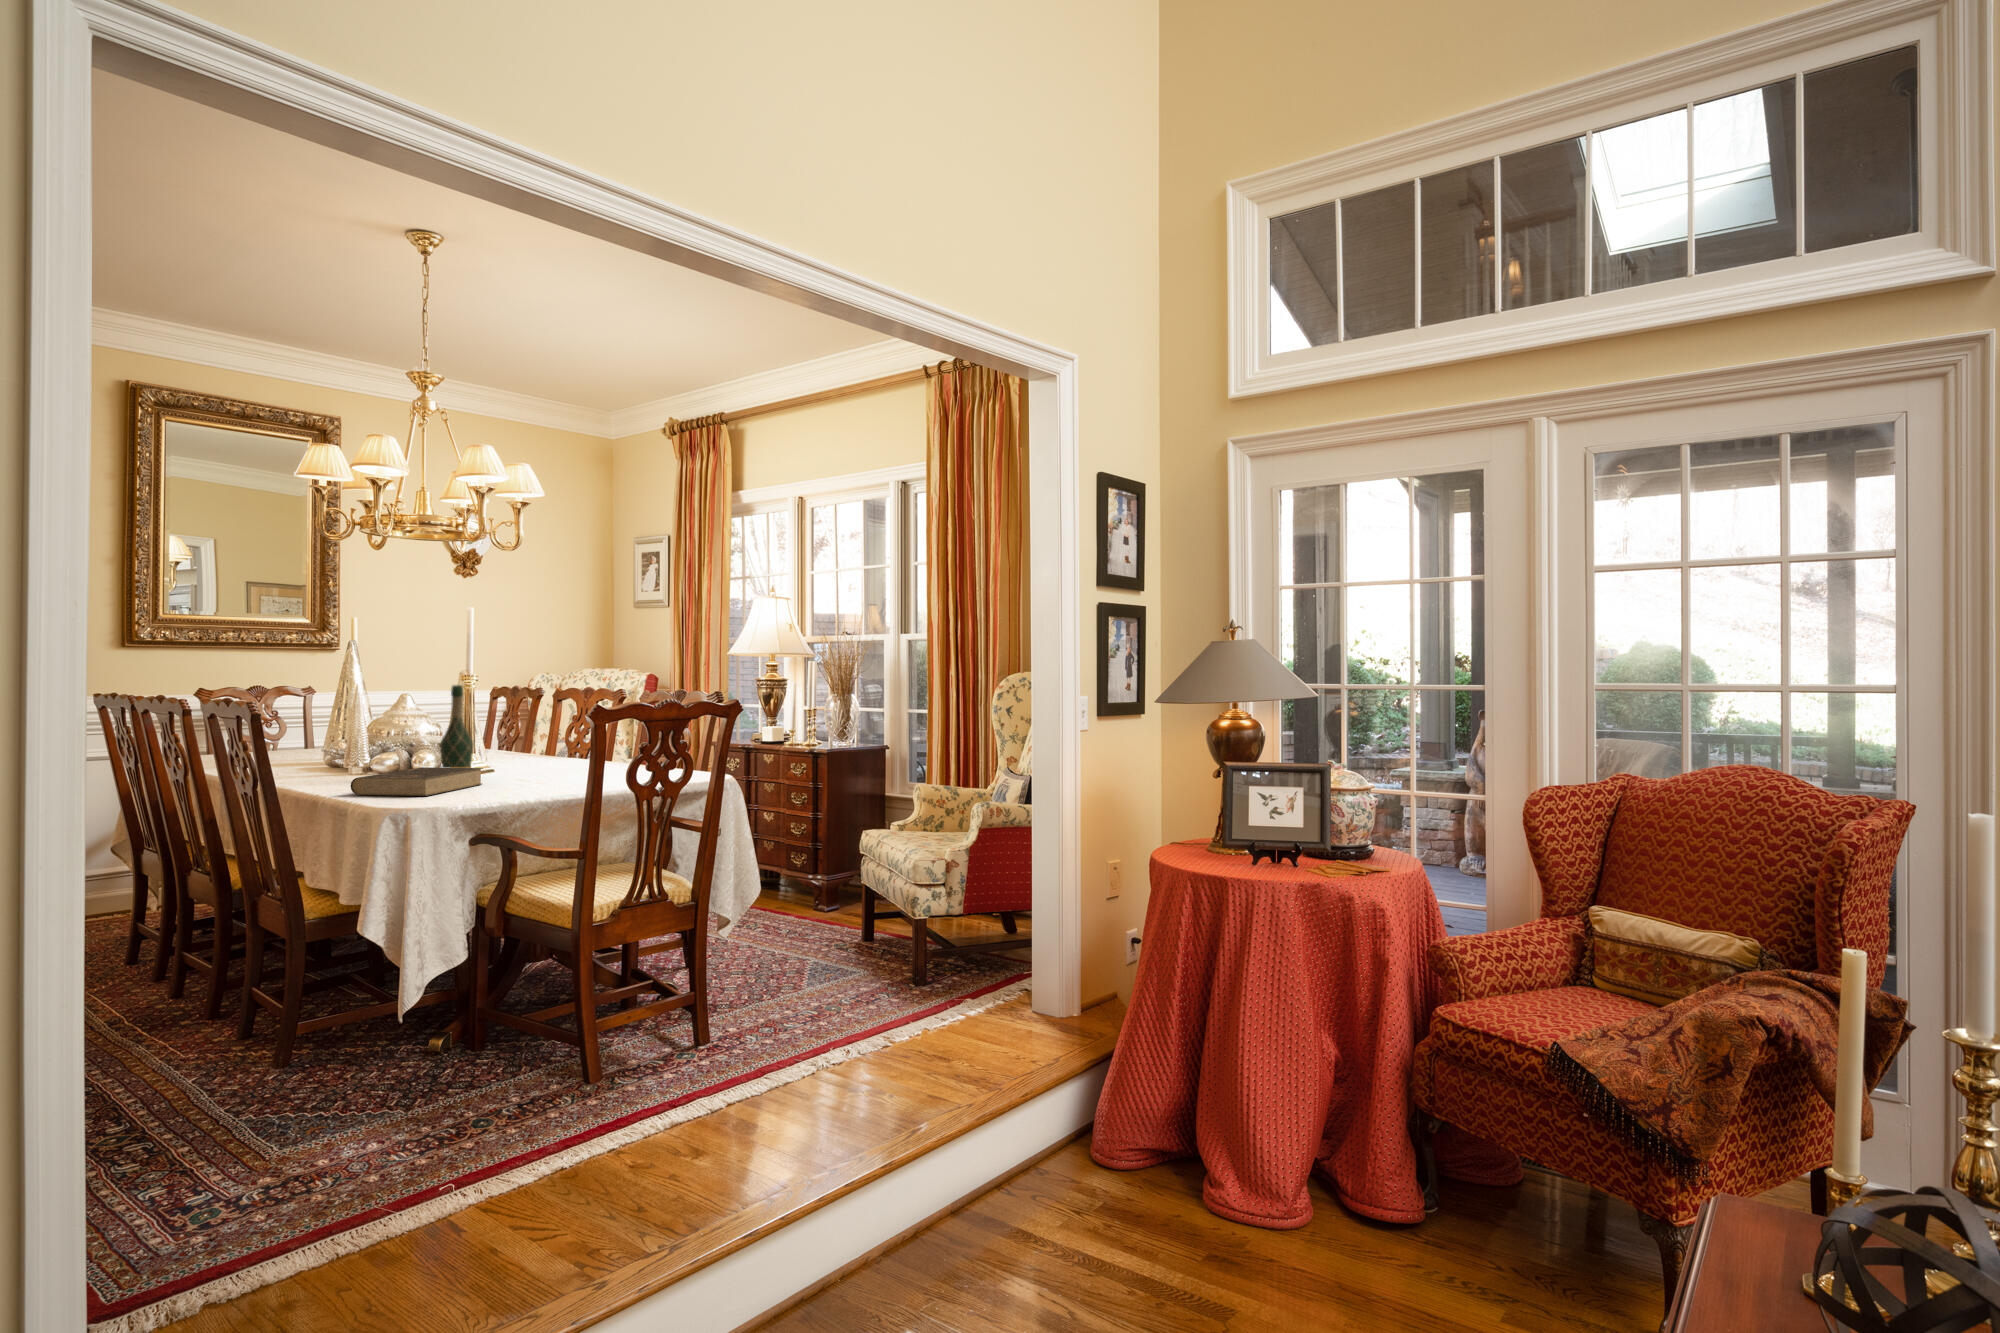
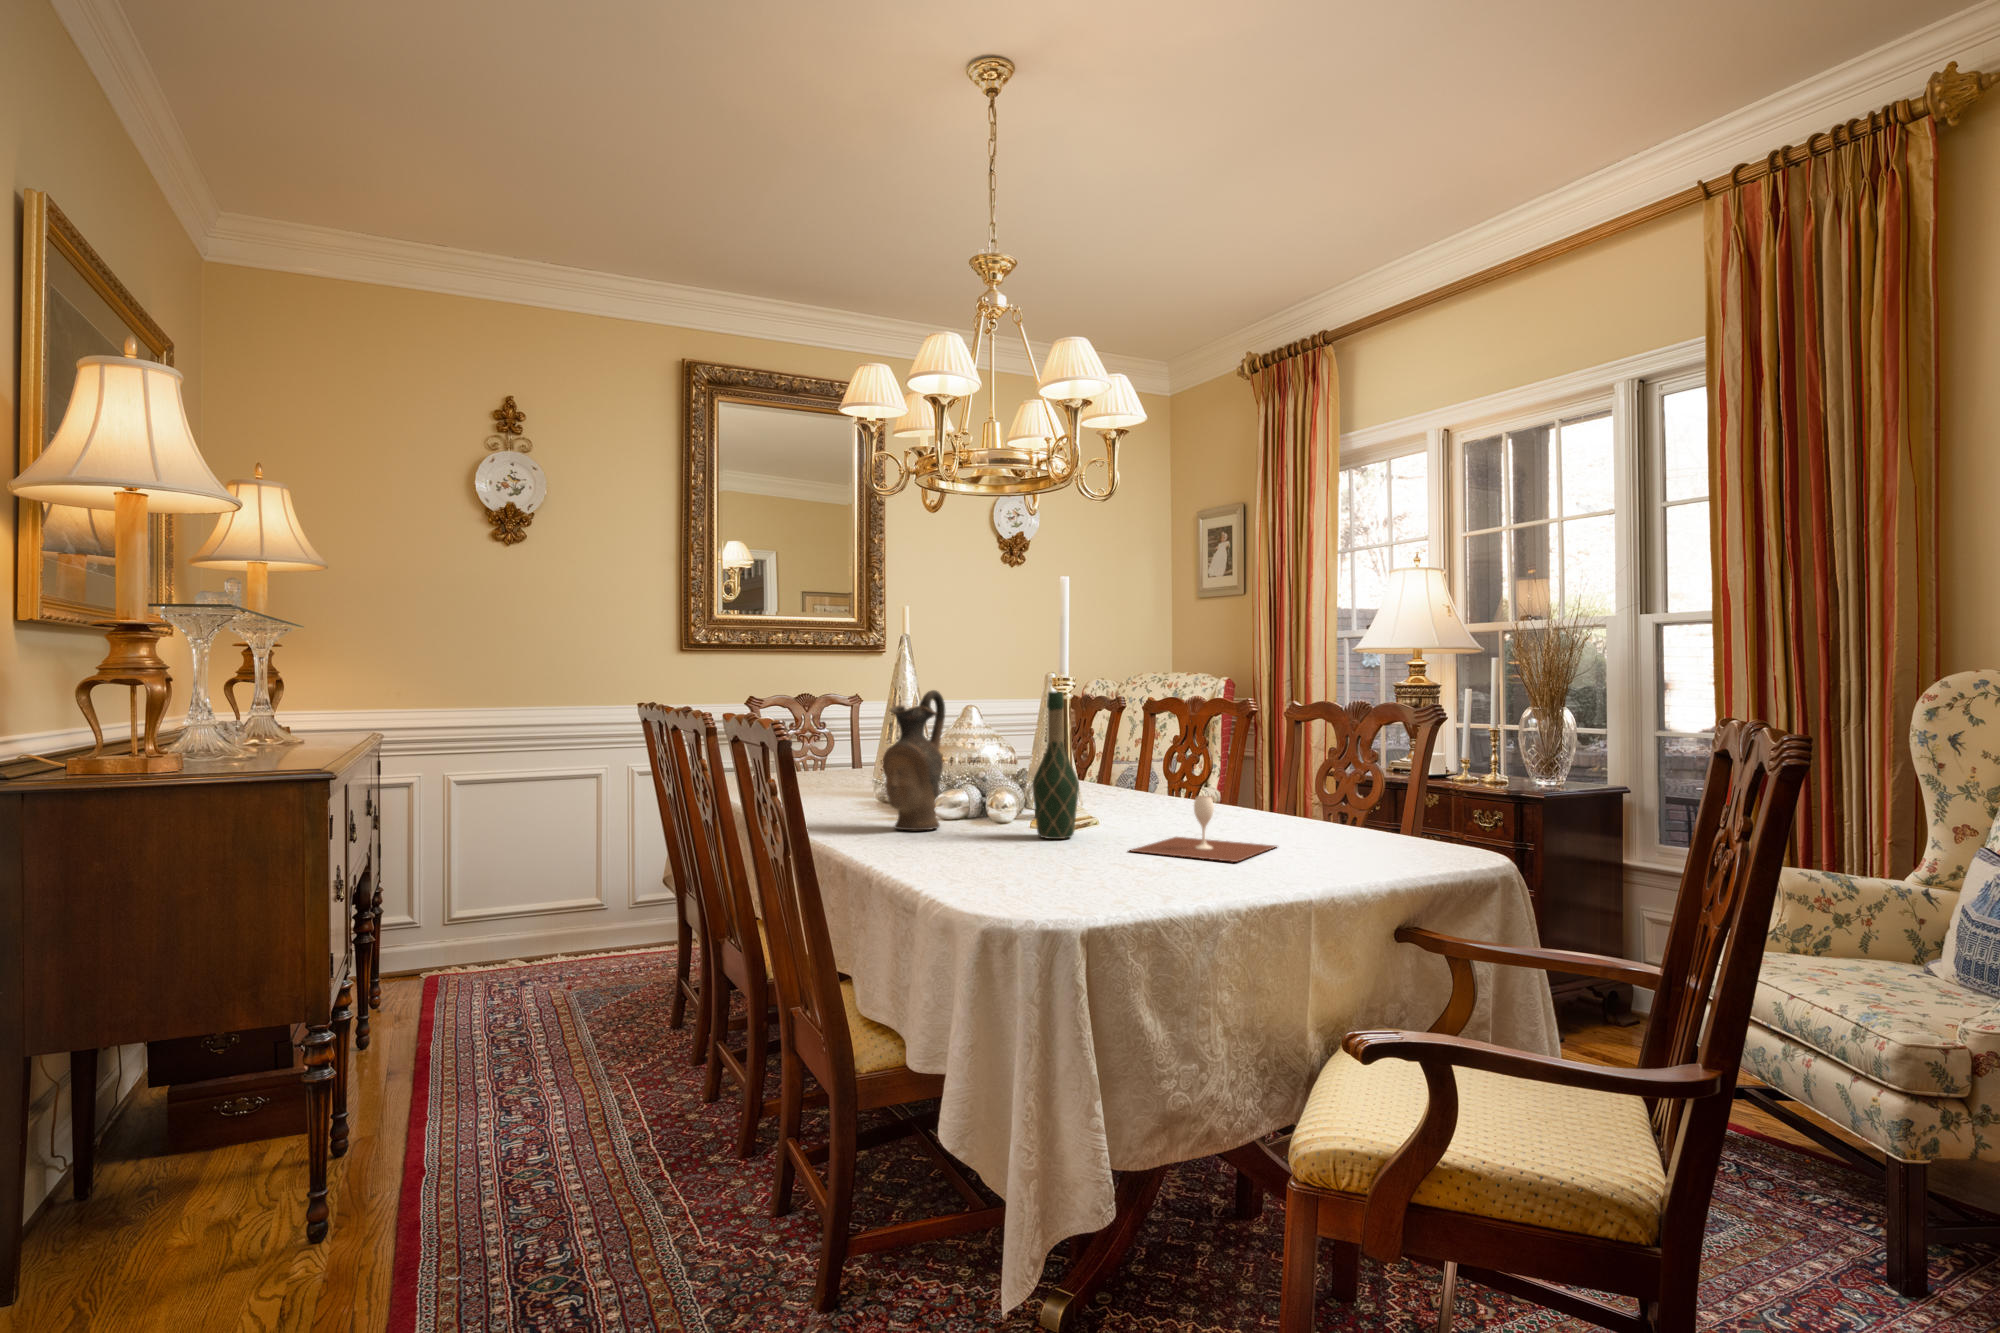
ceramic pitcher: none [329,684,379,779] -> present [882,690,945,830]
wine glass: none [500,749,602,784] -> present [1131,796,1275,862]
book: present [351,767,483,796] -> none [918,821,1103,881]

